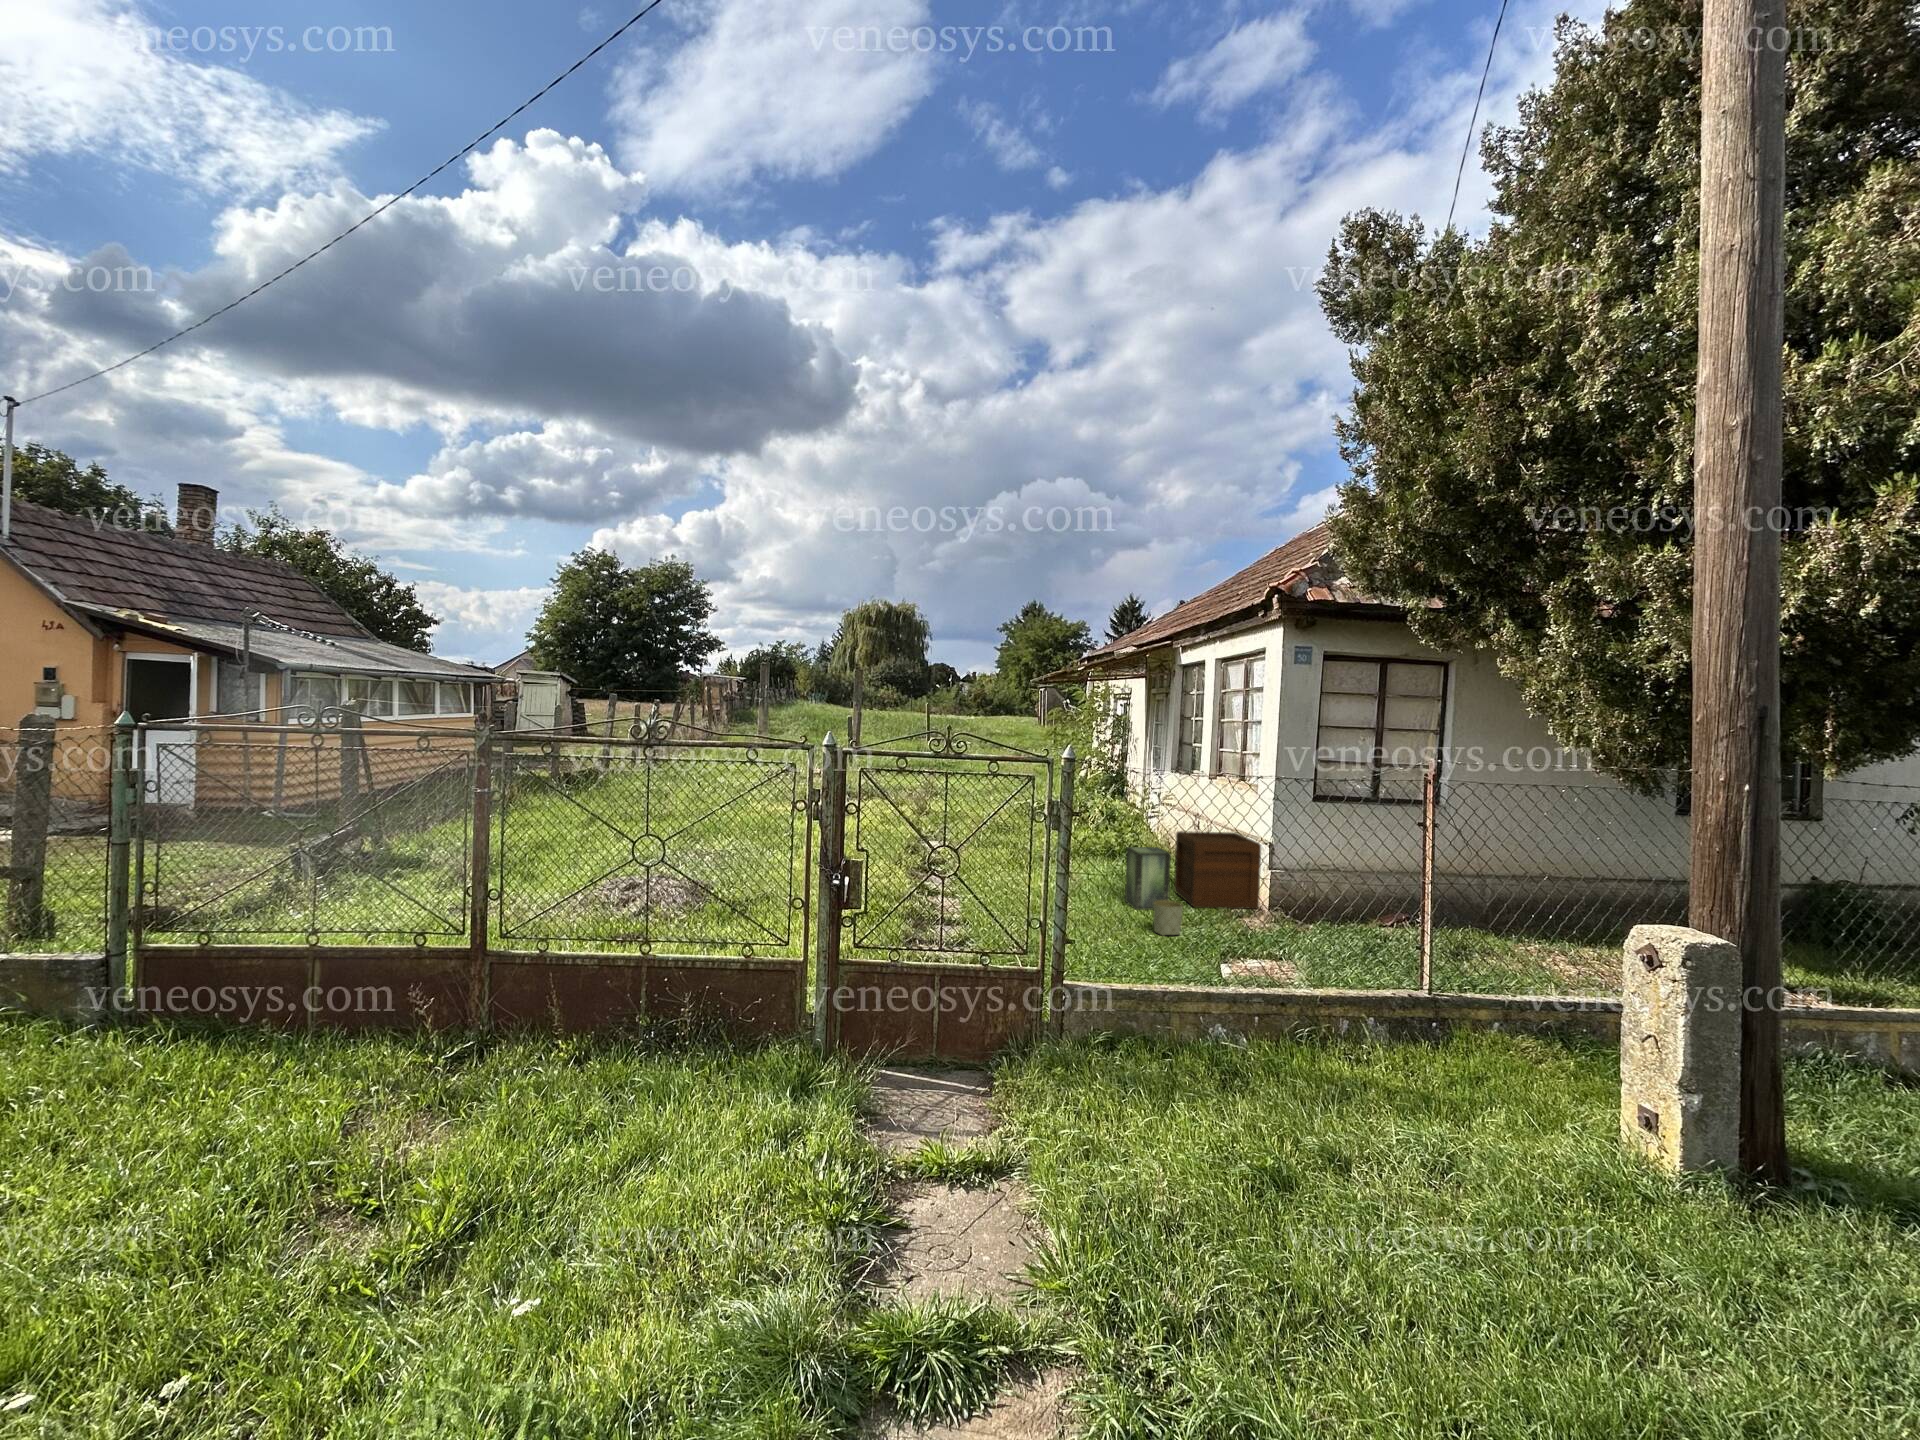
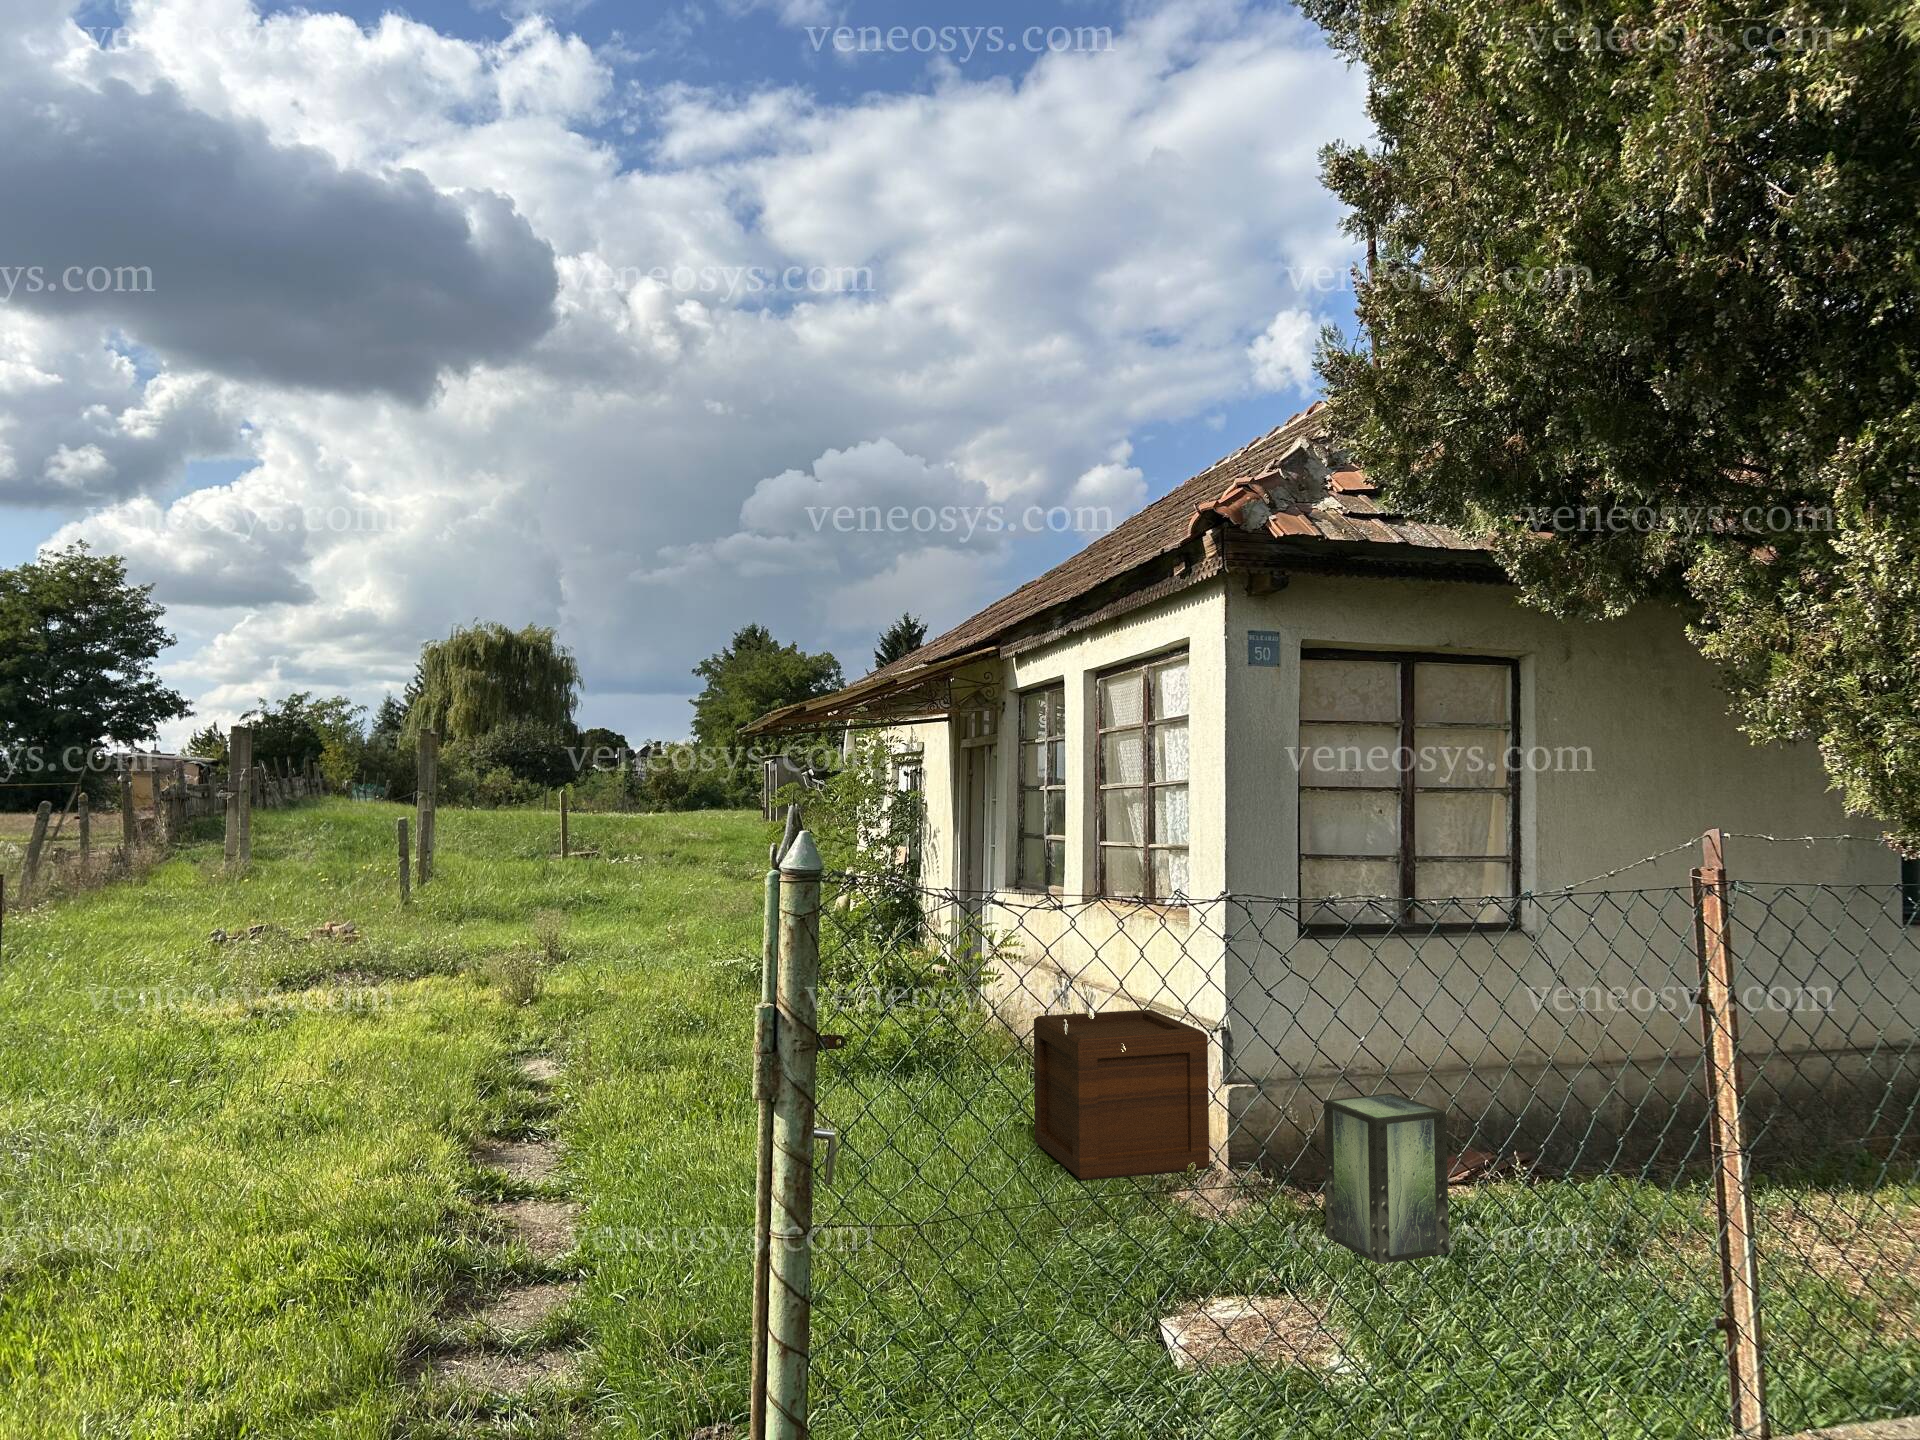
storage box: present [1125,847,1171,910] -> present [1324,1093,1449,1264]
planter: present [1153,900,1183,936] -> none [1006,1184,1070,1271]

